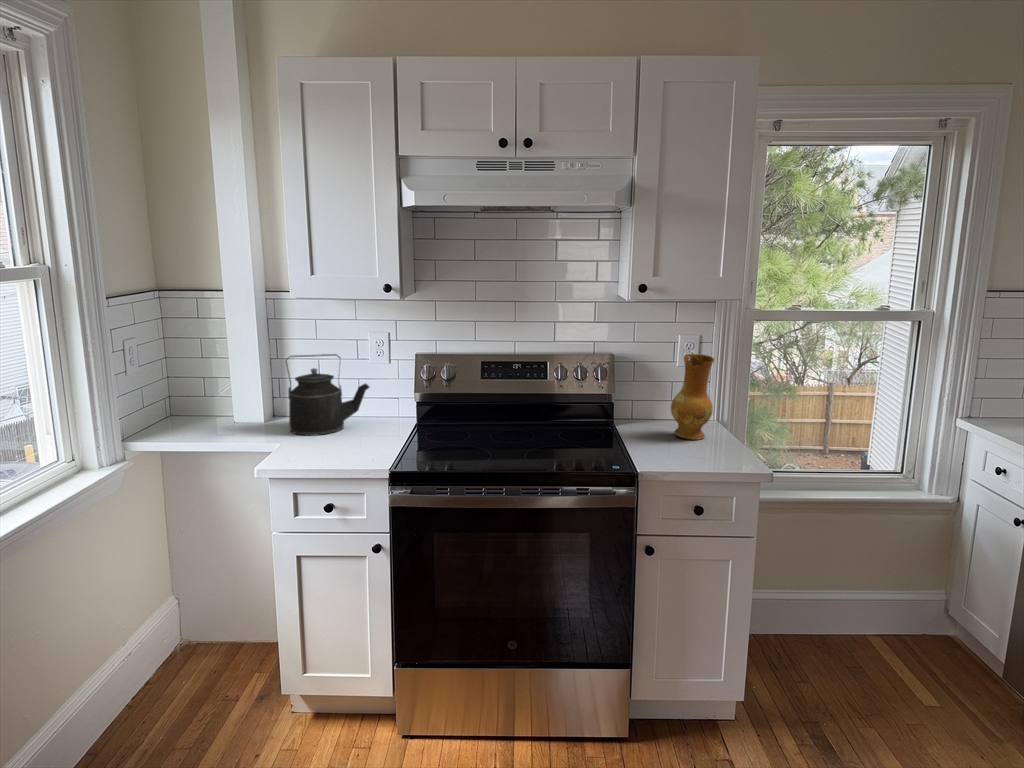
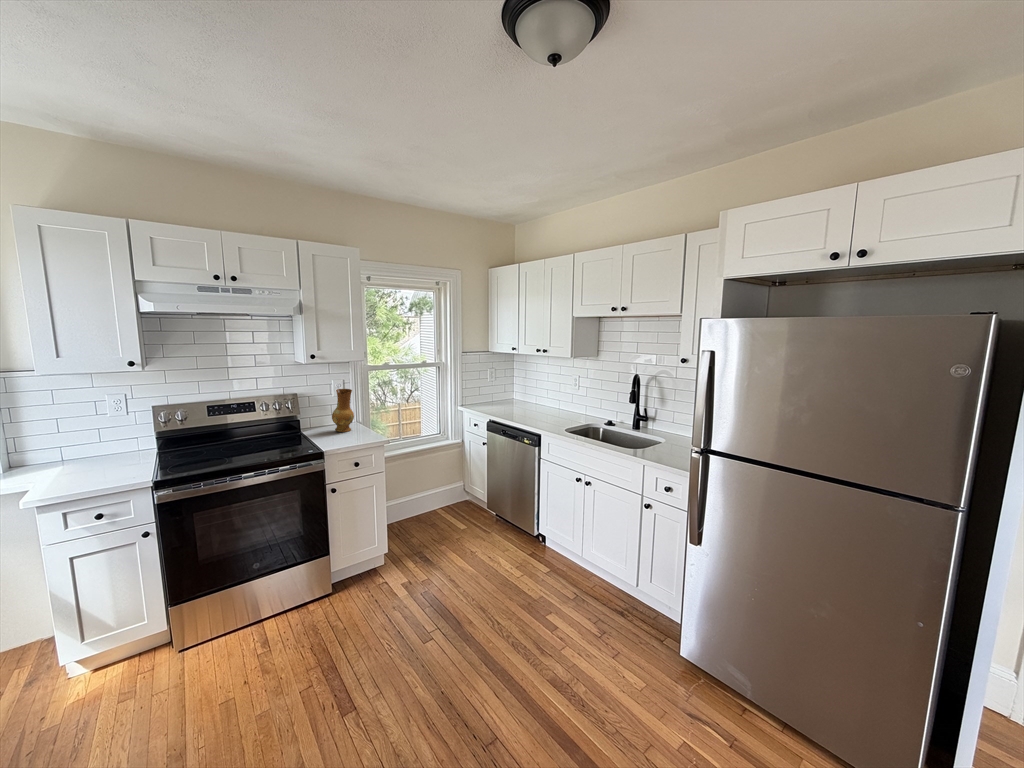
kettle: present [286,354,369,436] -> none [25,413,112,477]

